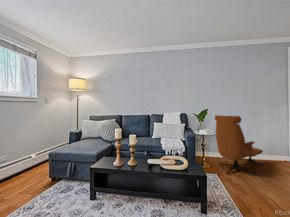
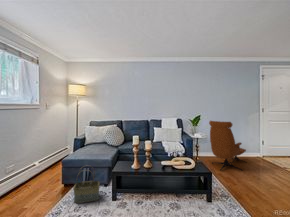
basket: none [51,160,81,200] -> present [73,172,100,203]

